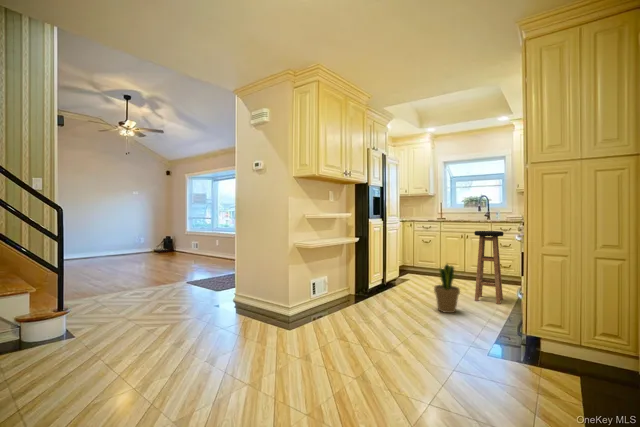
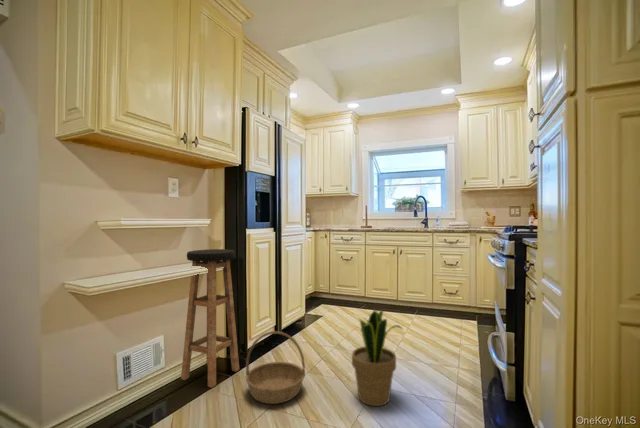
bar stool: present [474,231,504,304] -> present [181,249,239,388]
basket: none [375,274,408,309] -> present [246,331,305,404]

